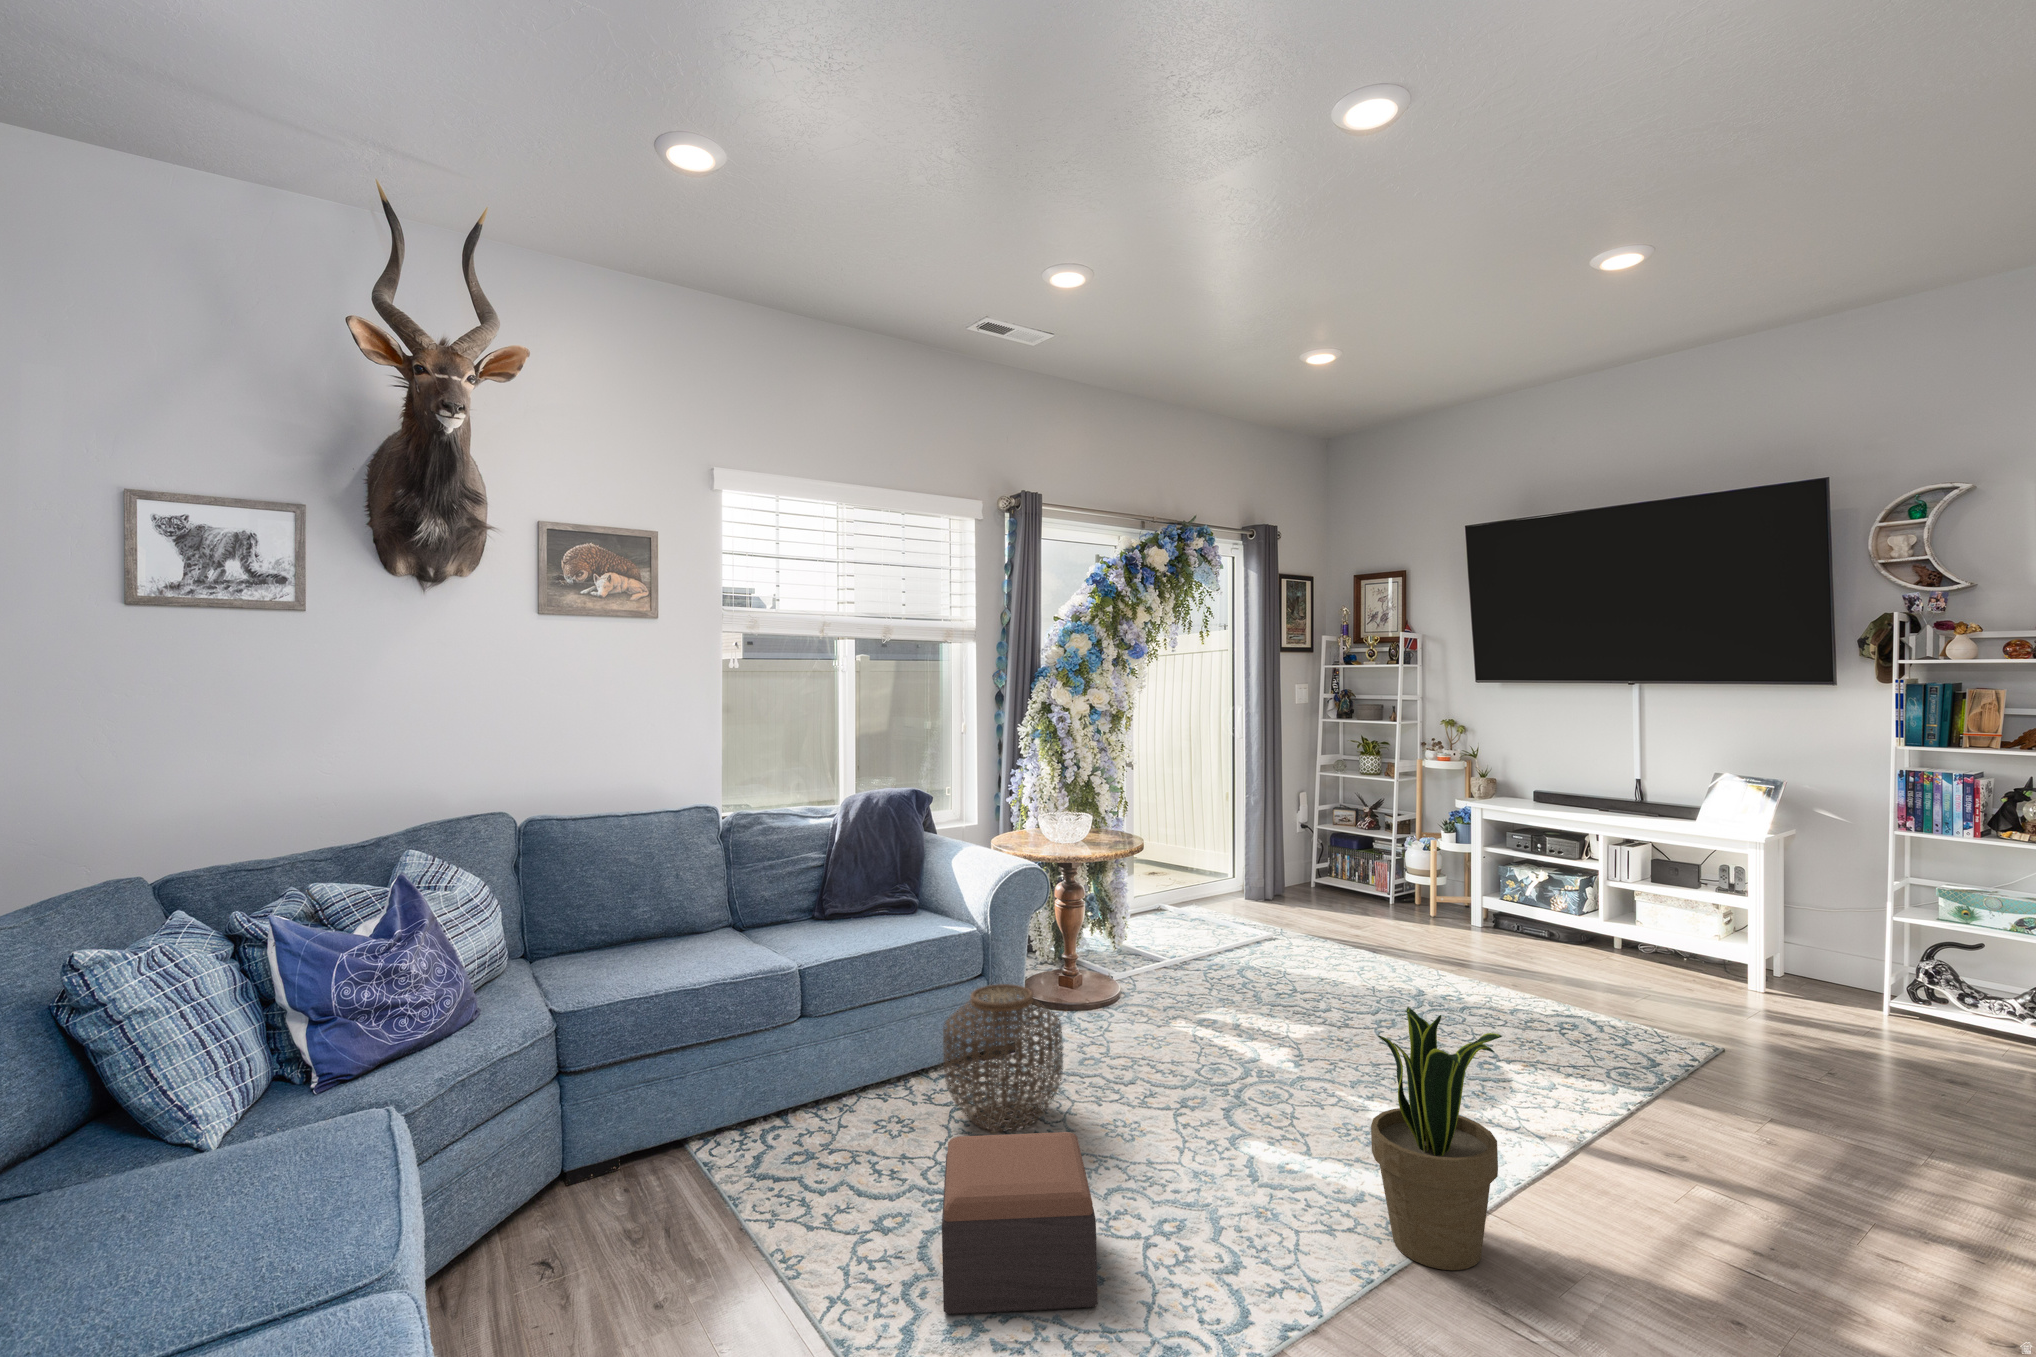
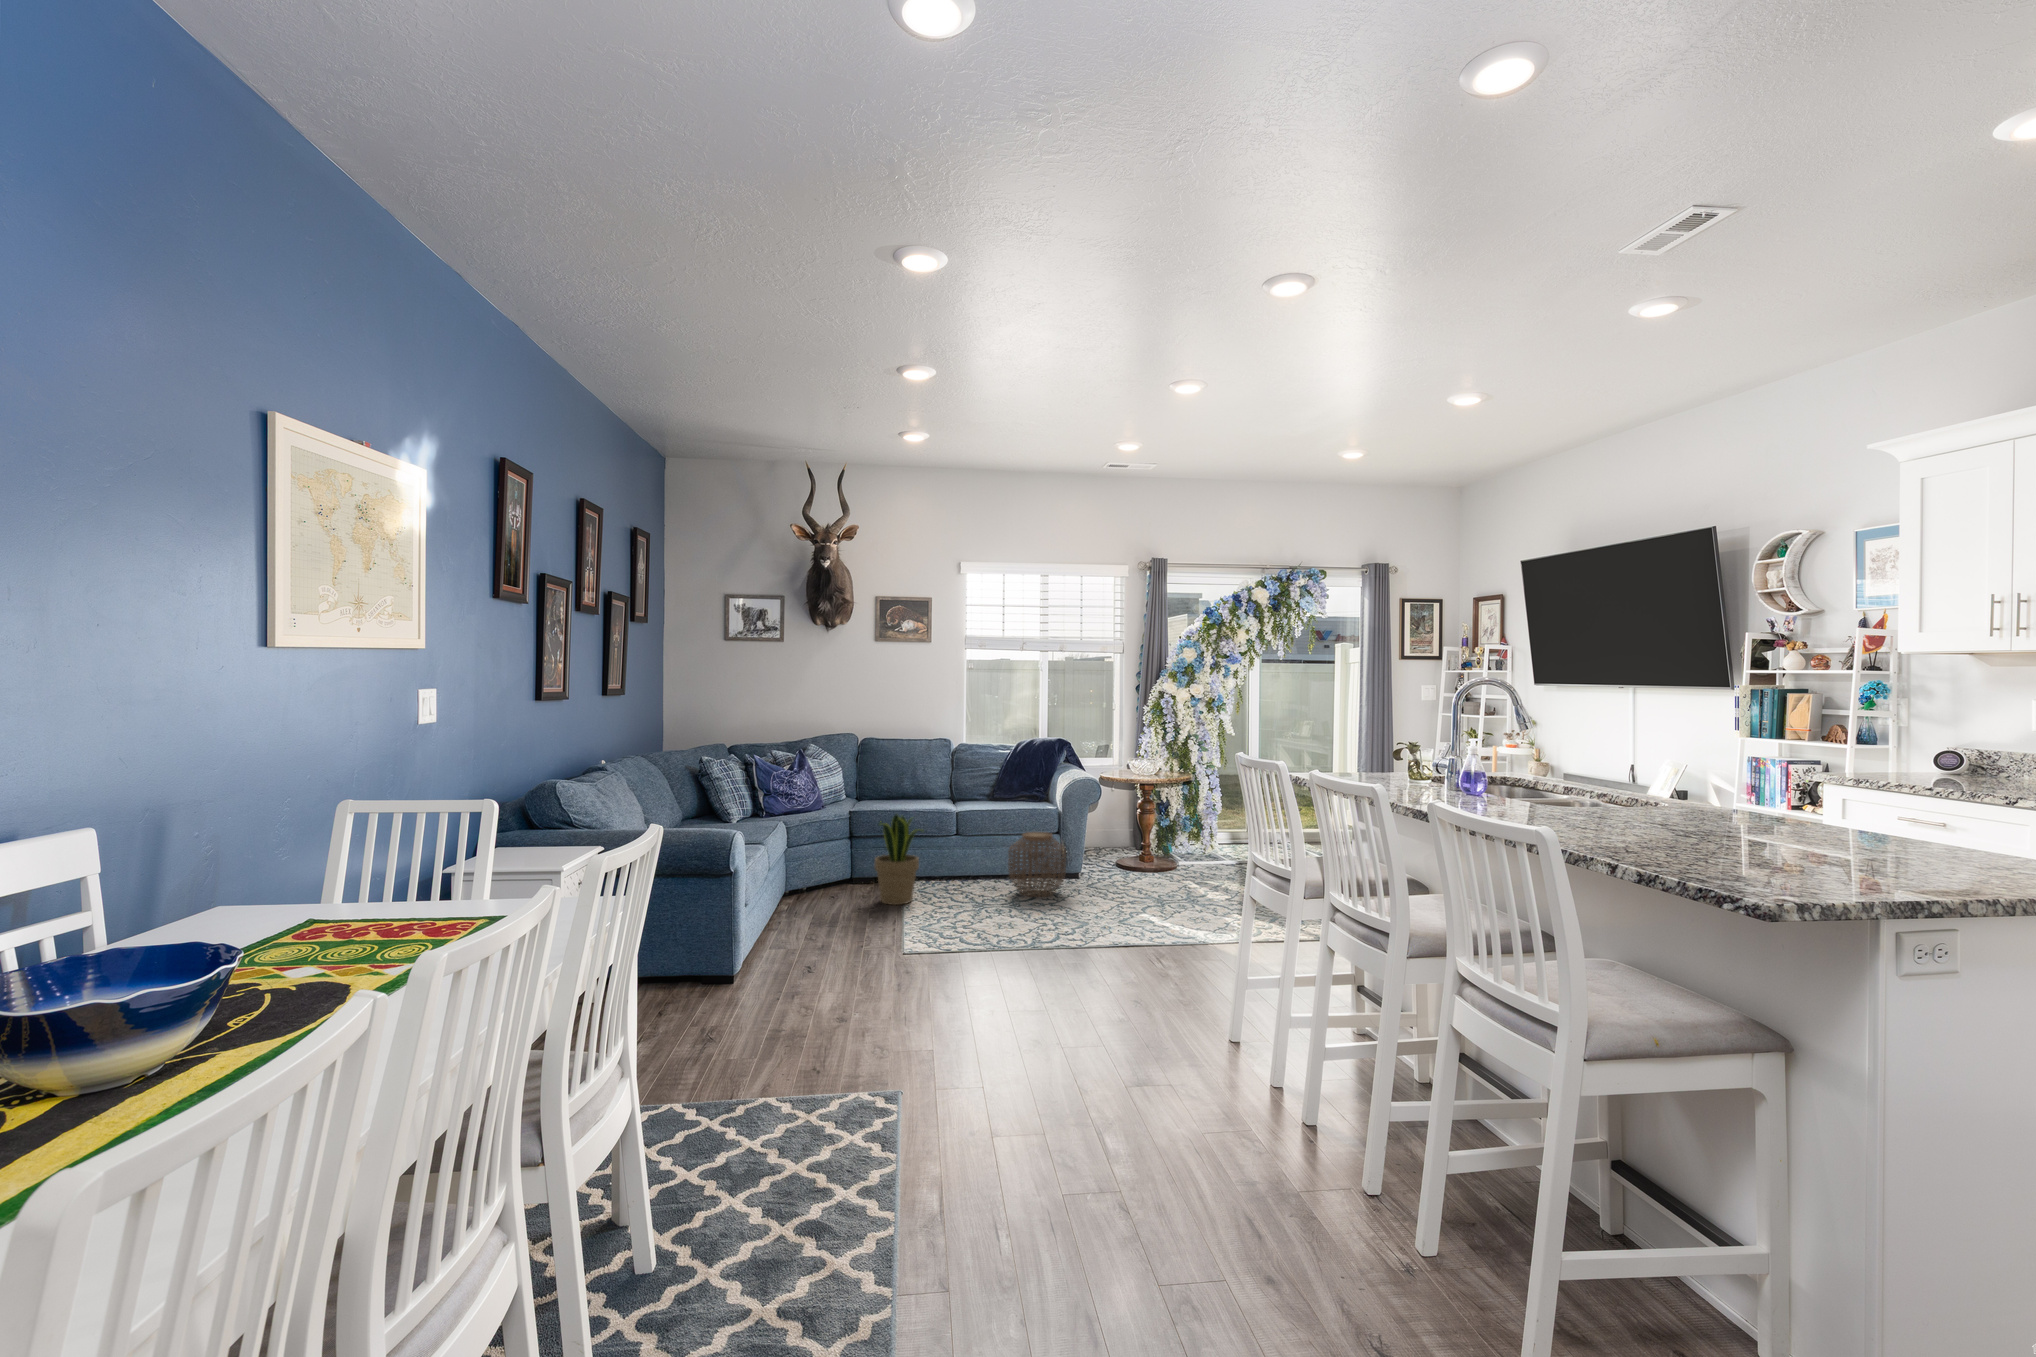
potted plant: present [1371,1007,1502,1270] -> present [875,814,923,905]
footstool: present [942,1132,1098,1314] -> none [940,872,1017,930]

